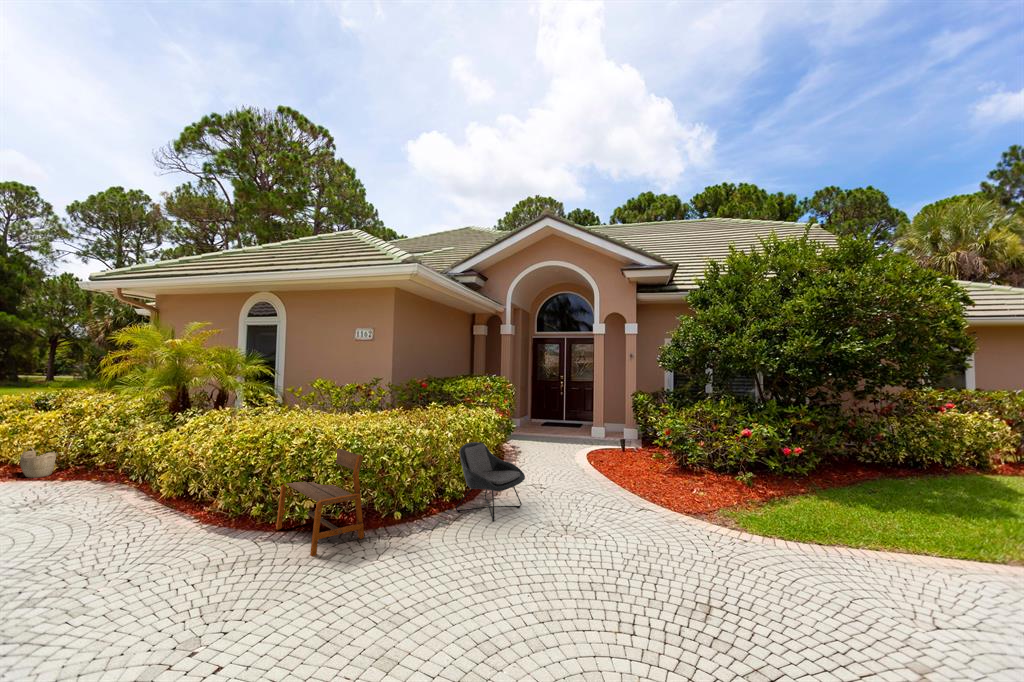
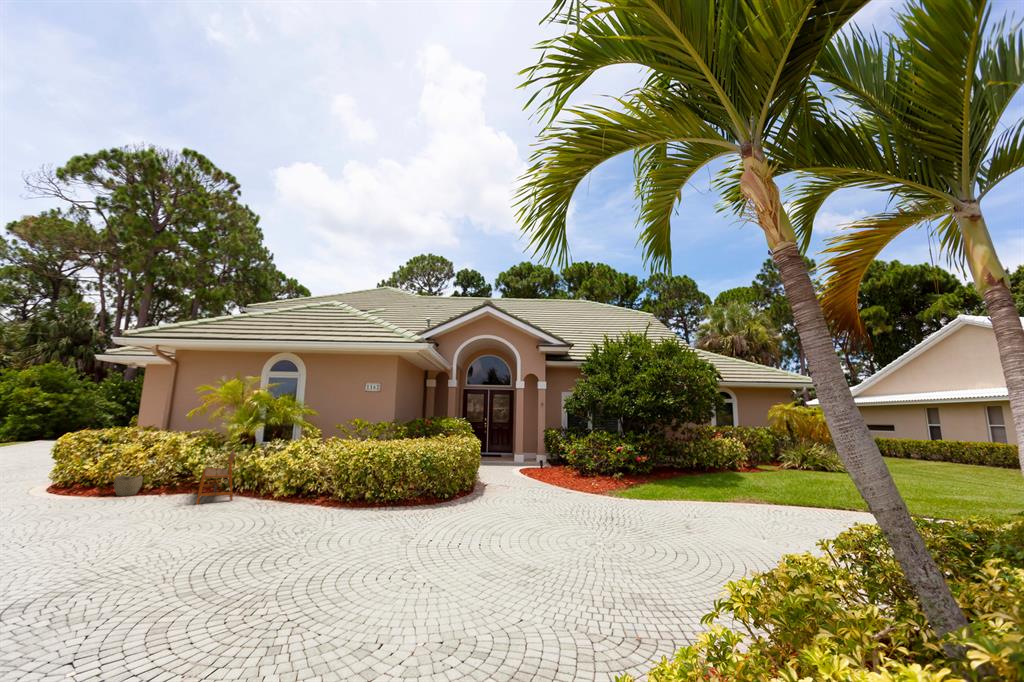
lounge chair: present [456,442,525,522] -> none [466,457,504,501]
bench: present [276,449,364,556] -> present [196,449,236,505]

